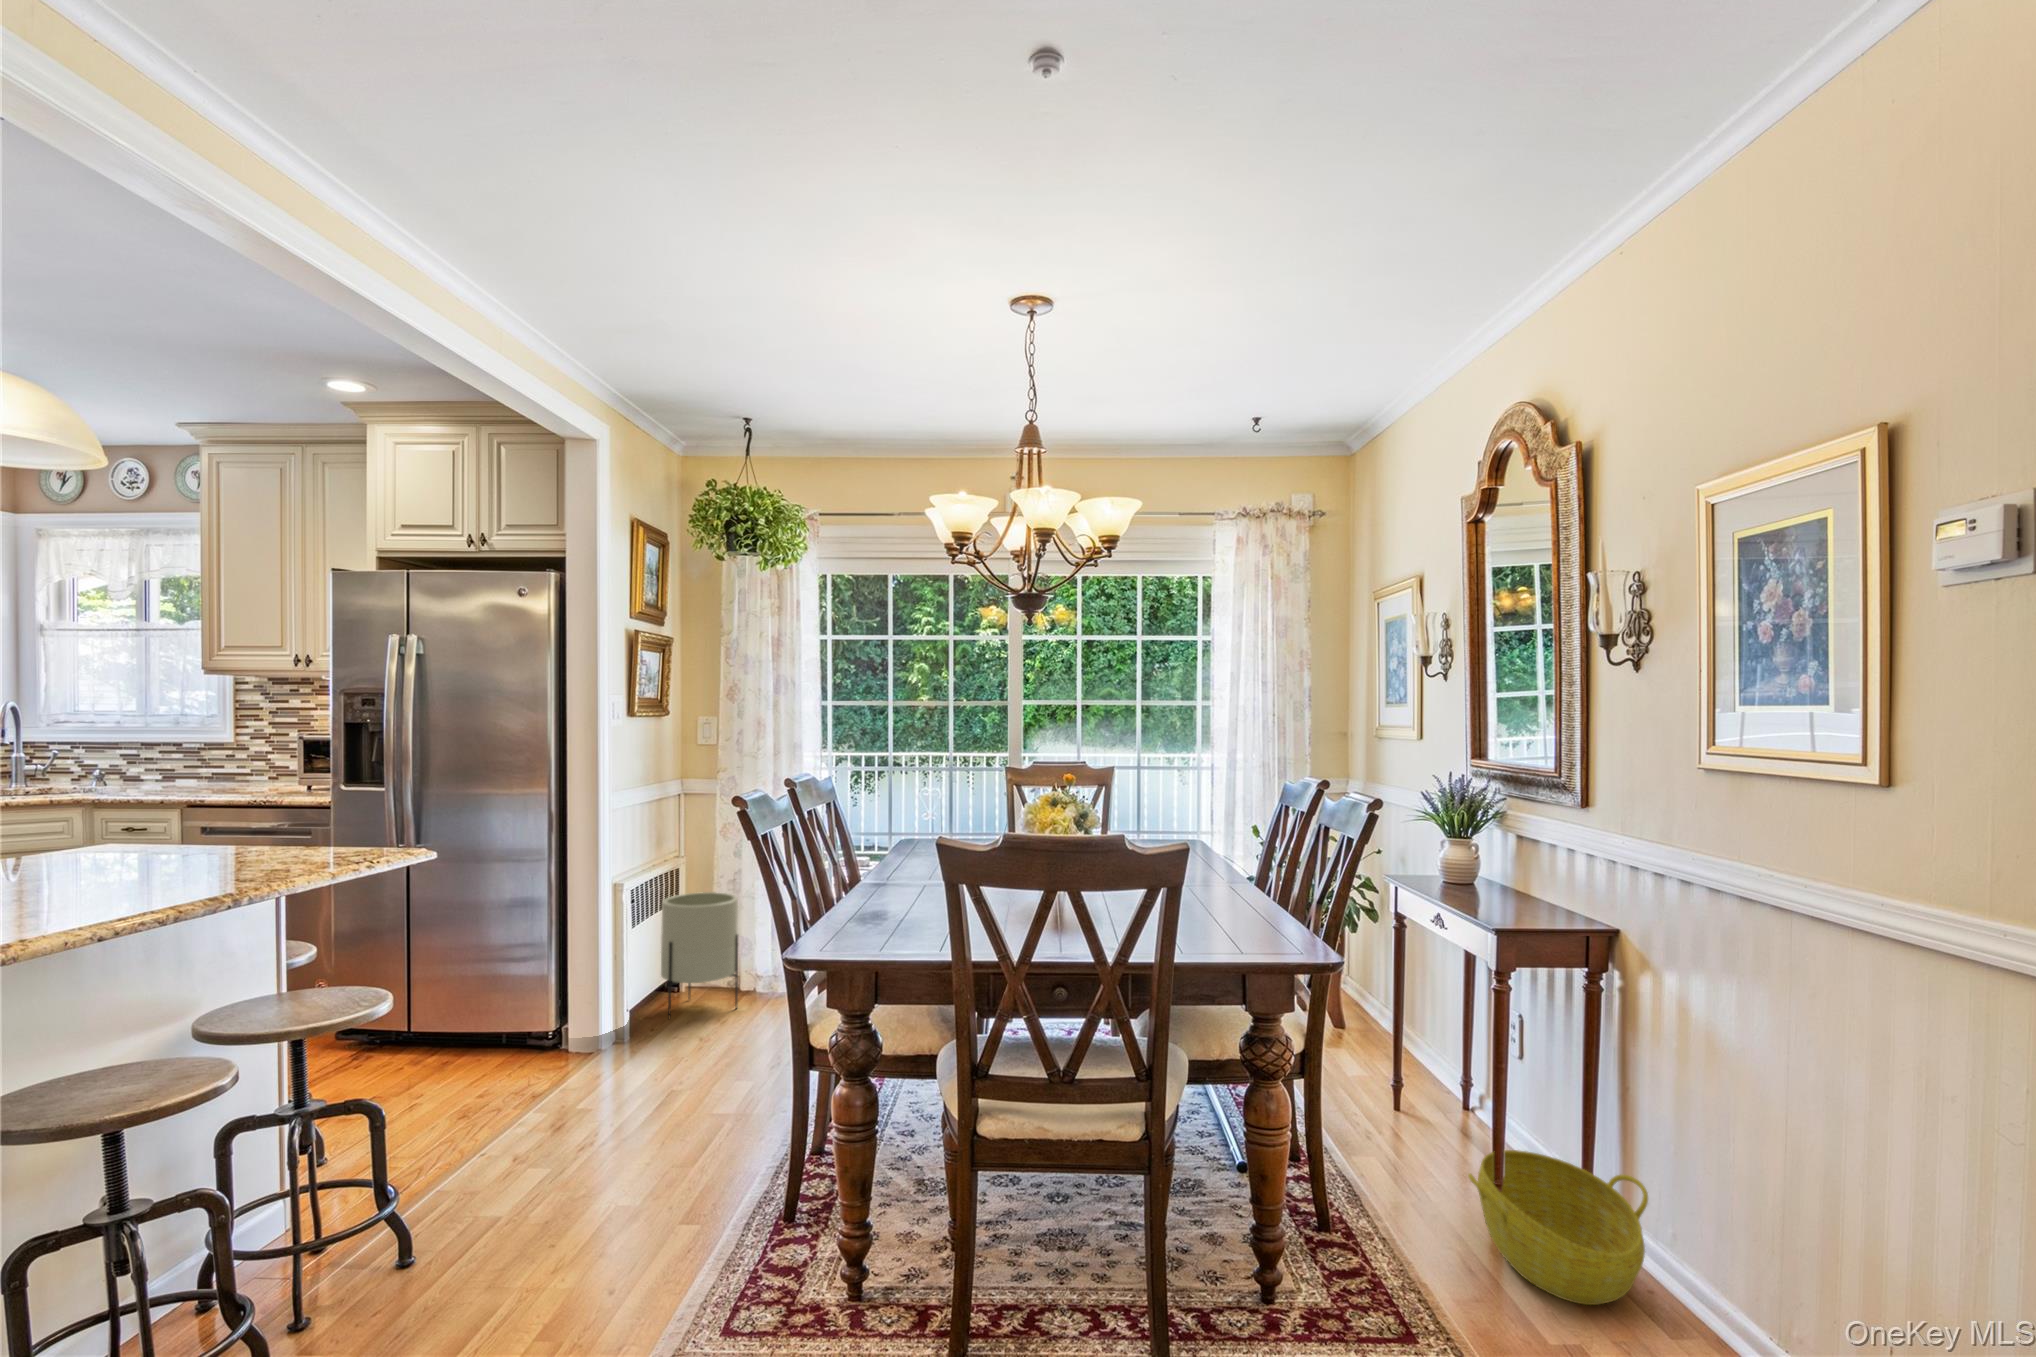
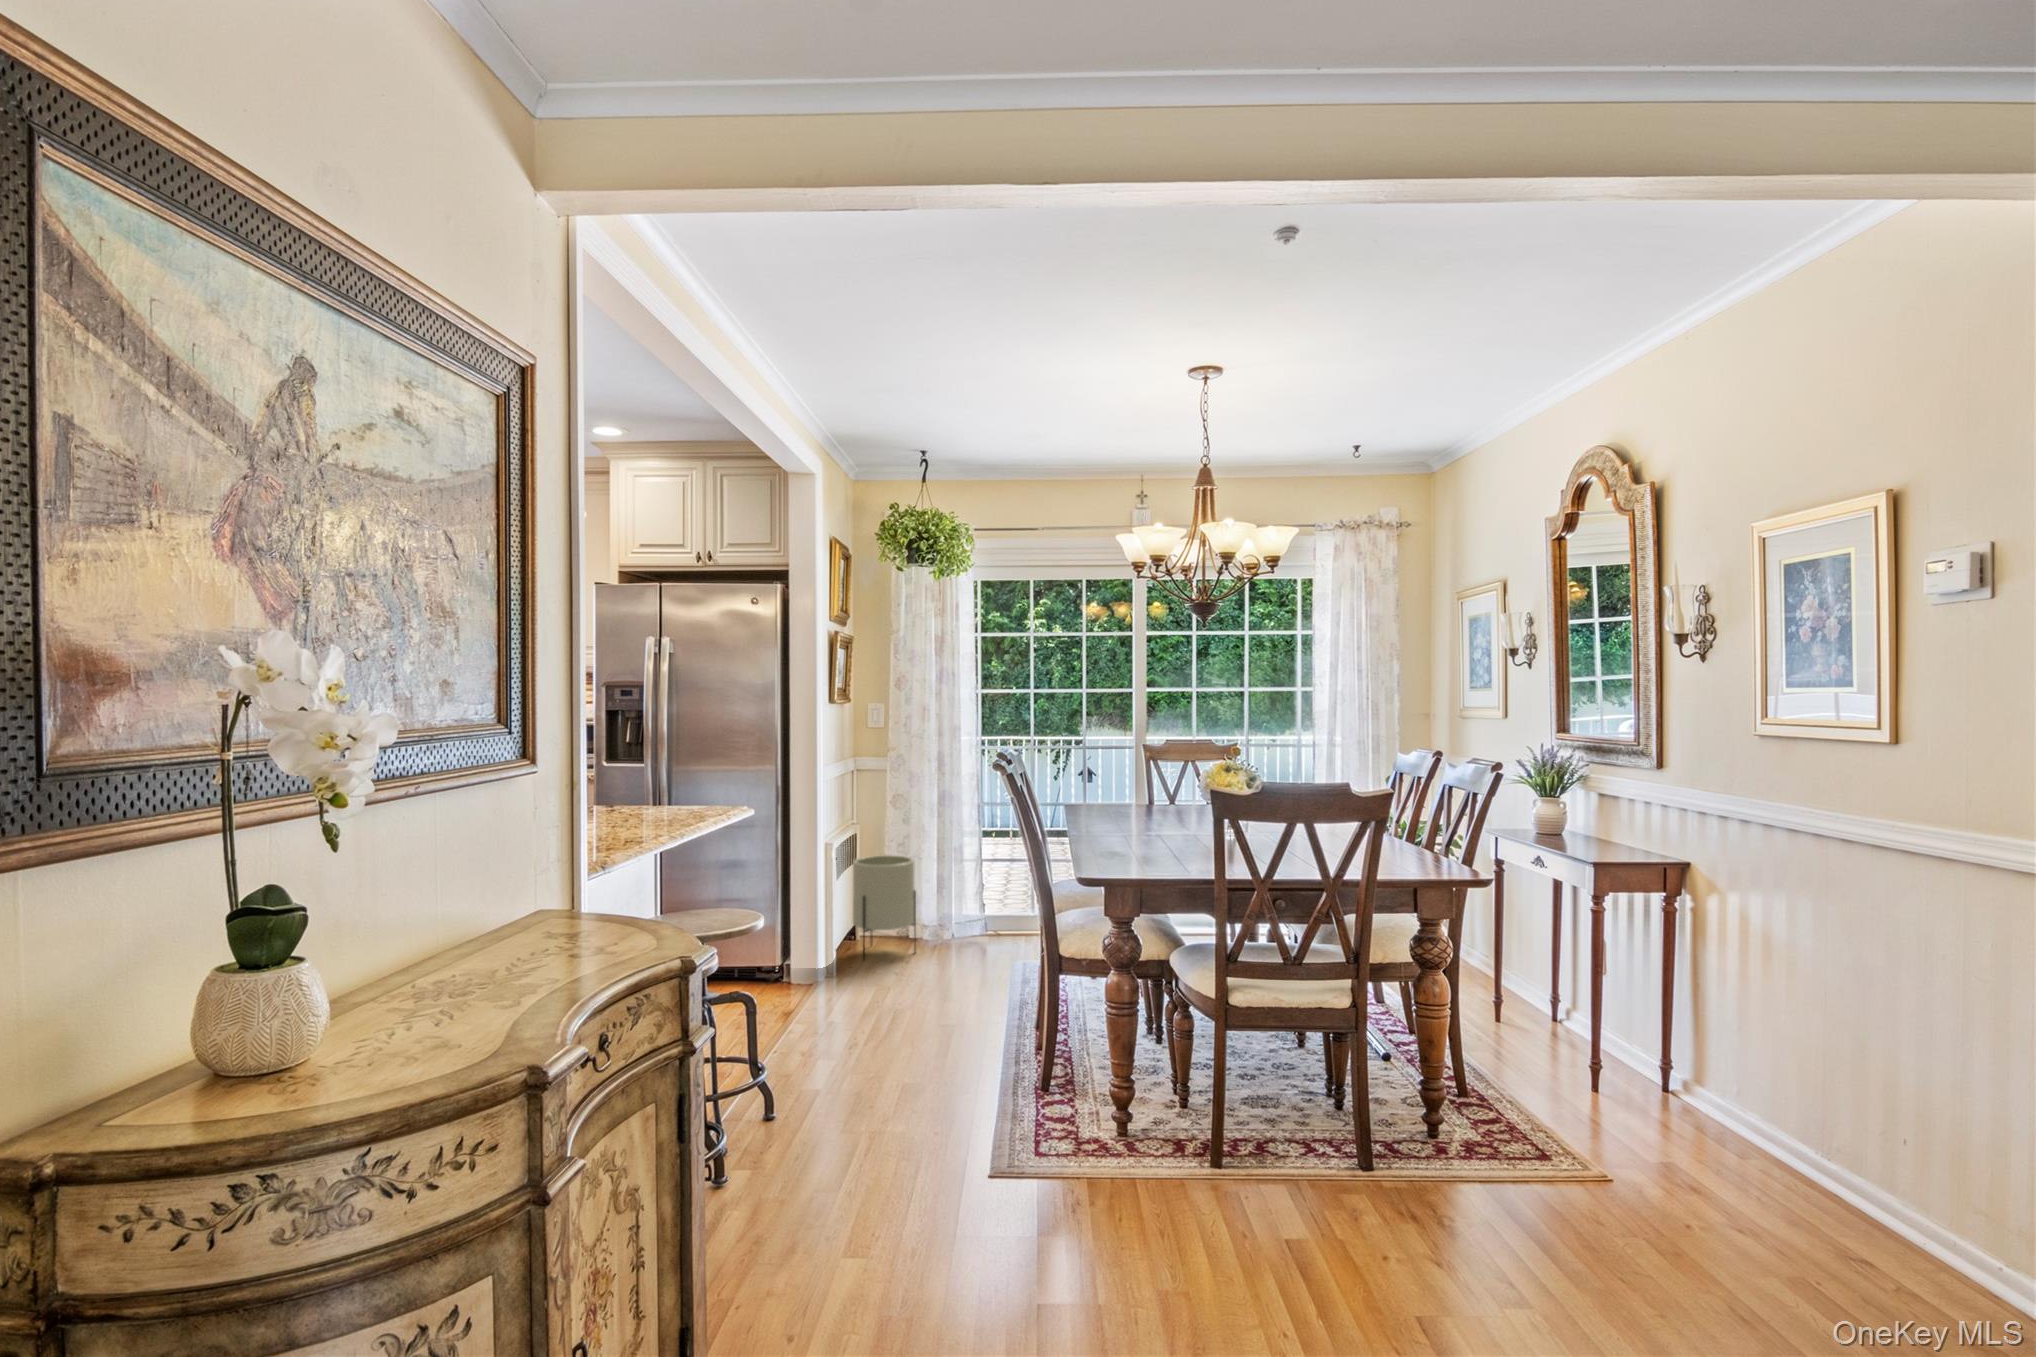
basket: present [1468,1150,1648,1305] -> none [1576,1036,1717,1137]

